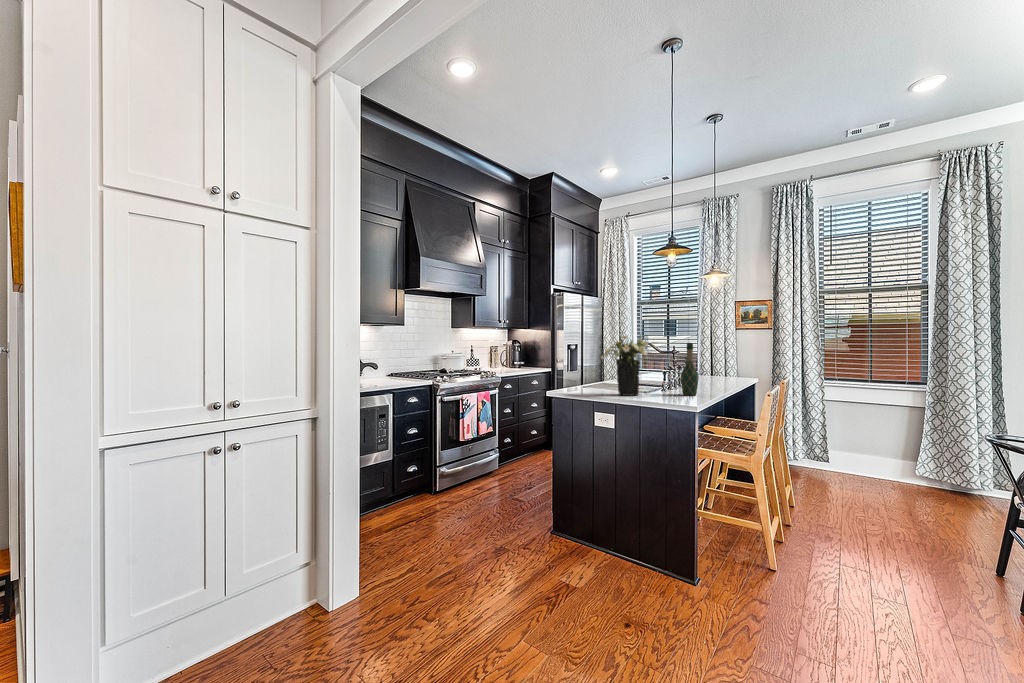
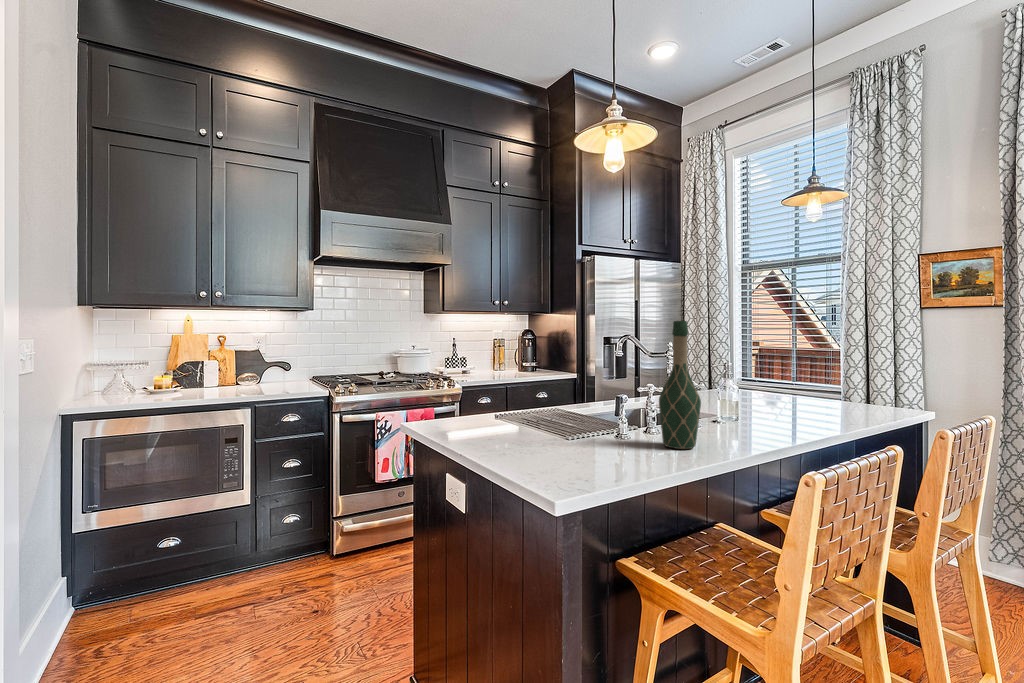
flower arrangement: present [600,335,649,396] -> none [470,301,589,440]

